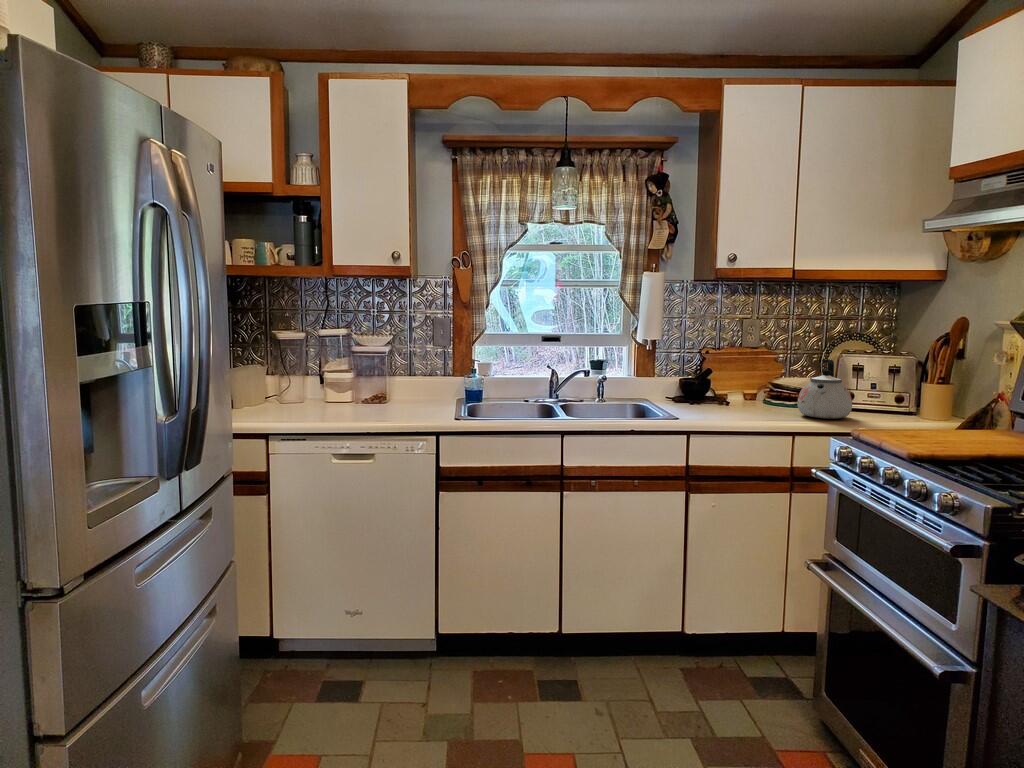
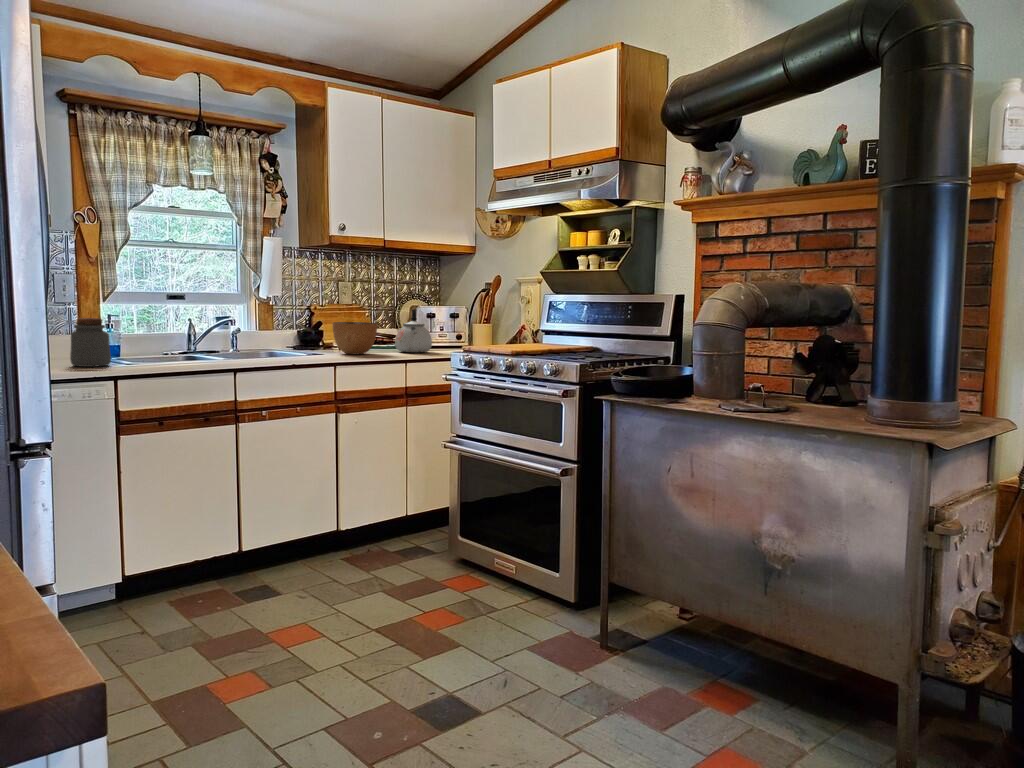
jar: none [403,368,440,420] -> present [70,318,111,367]
bowl: none [708,373,767,417] -> present [332,322,377,354]

